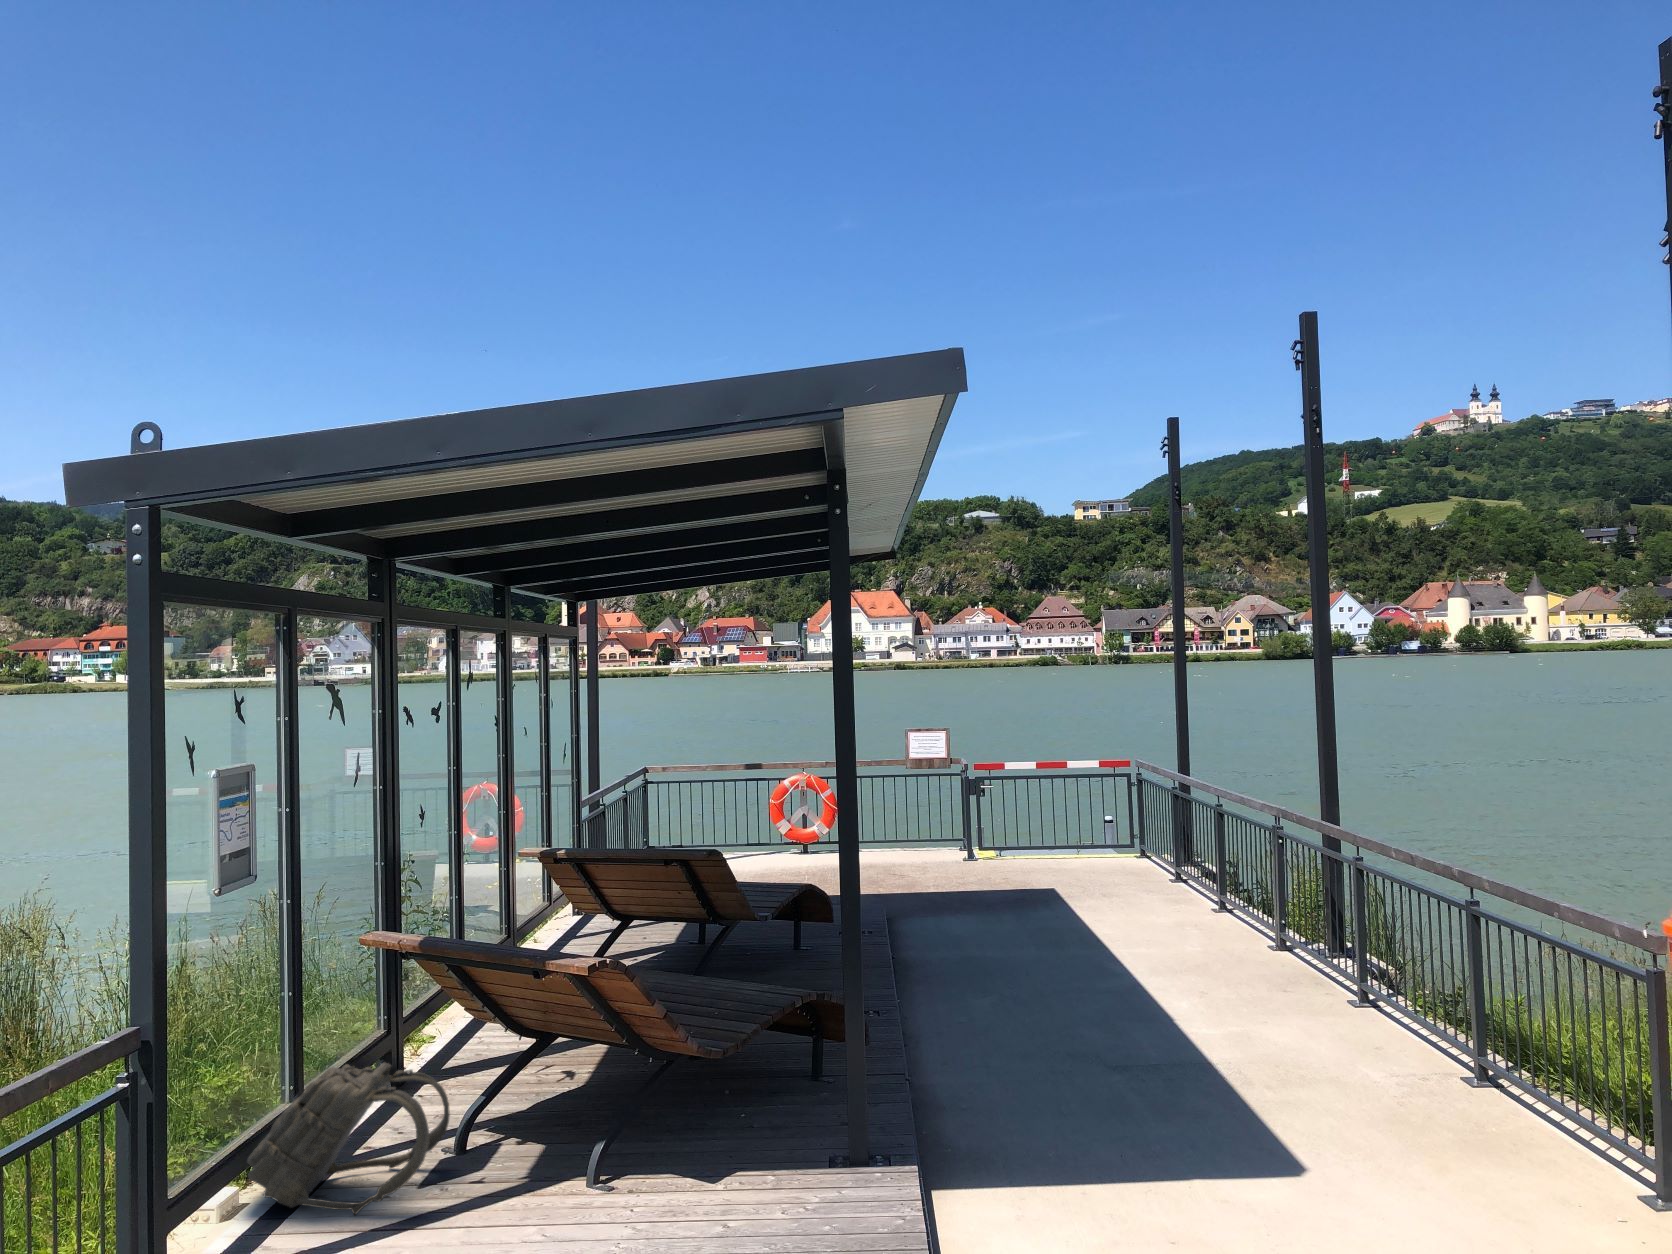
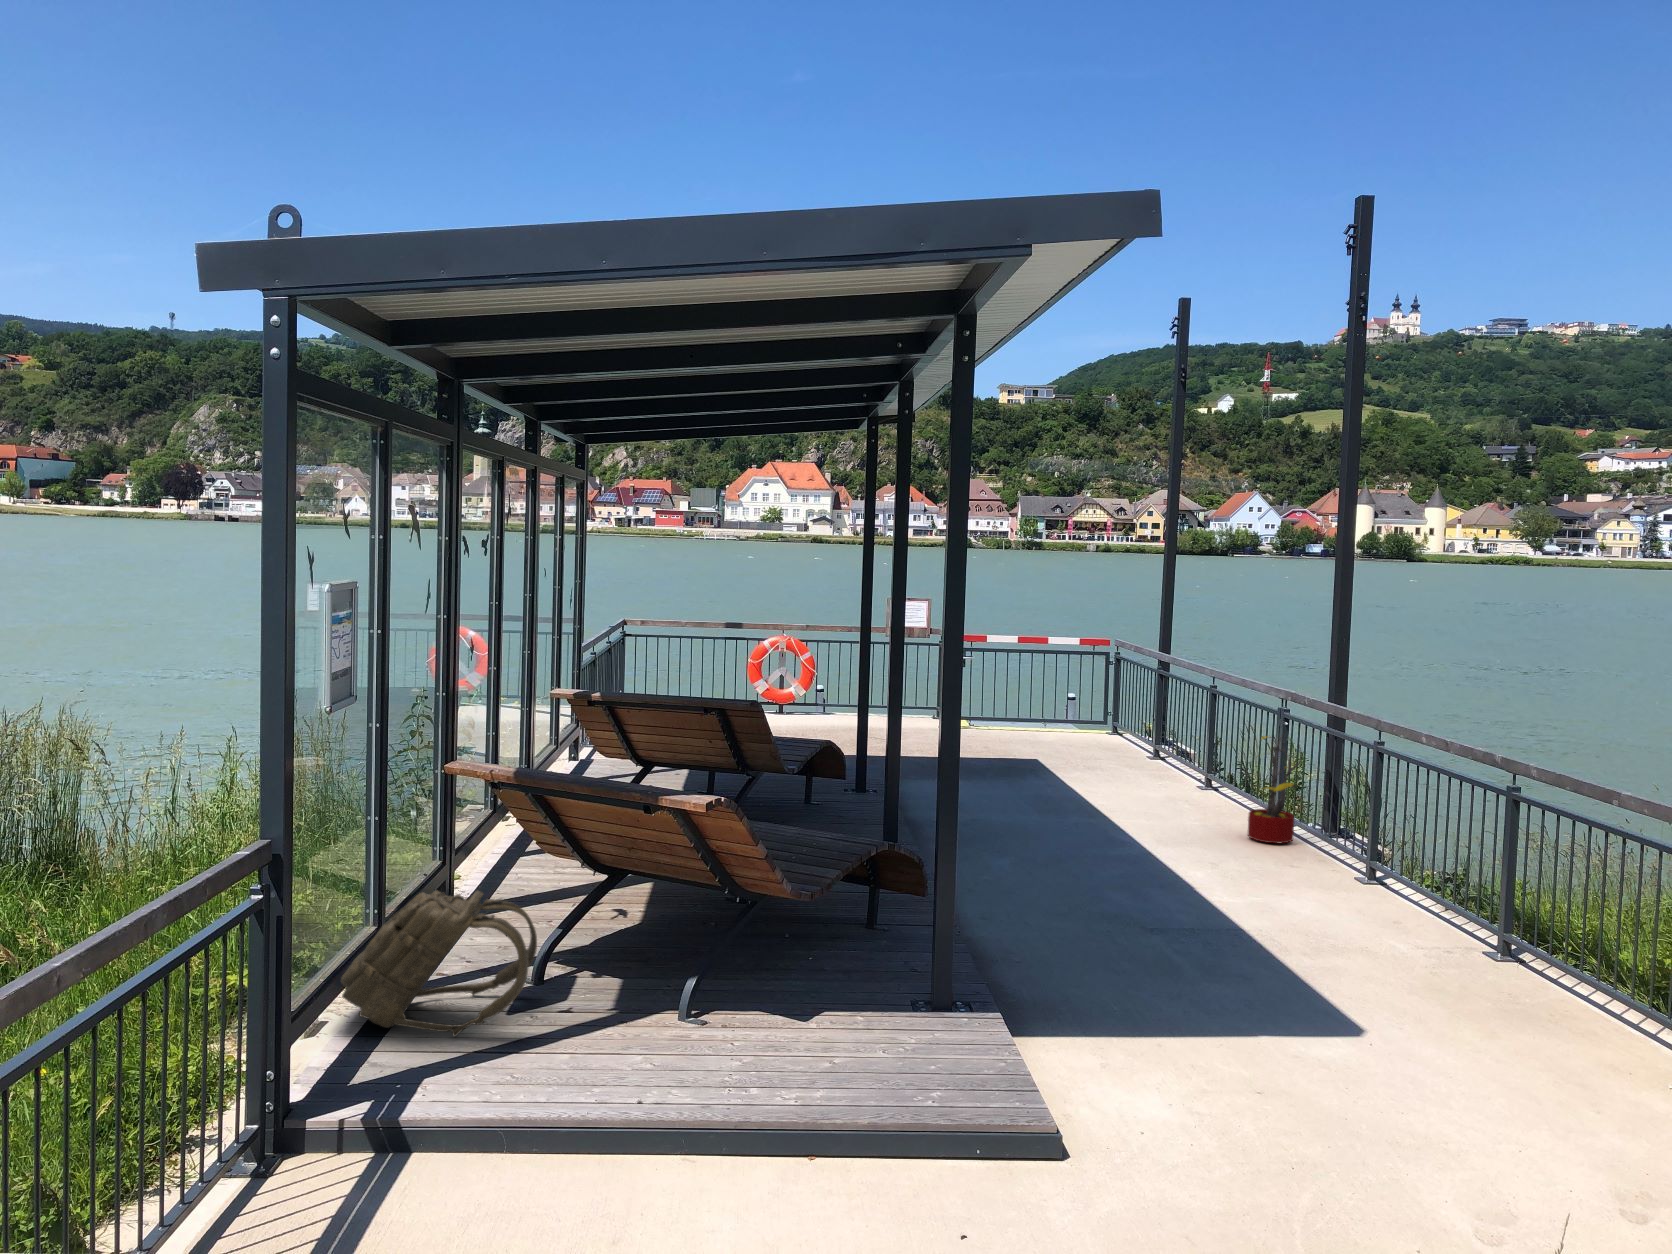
decorative plant: none [1245,848,1293,966] -> present [1248,736,1302,843]

